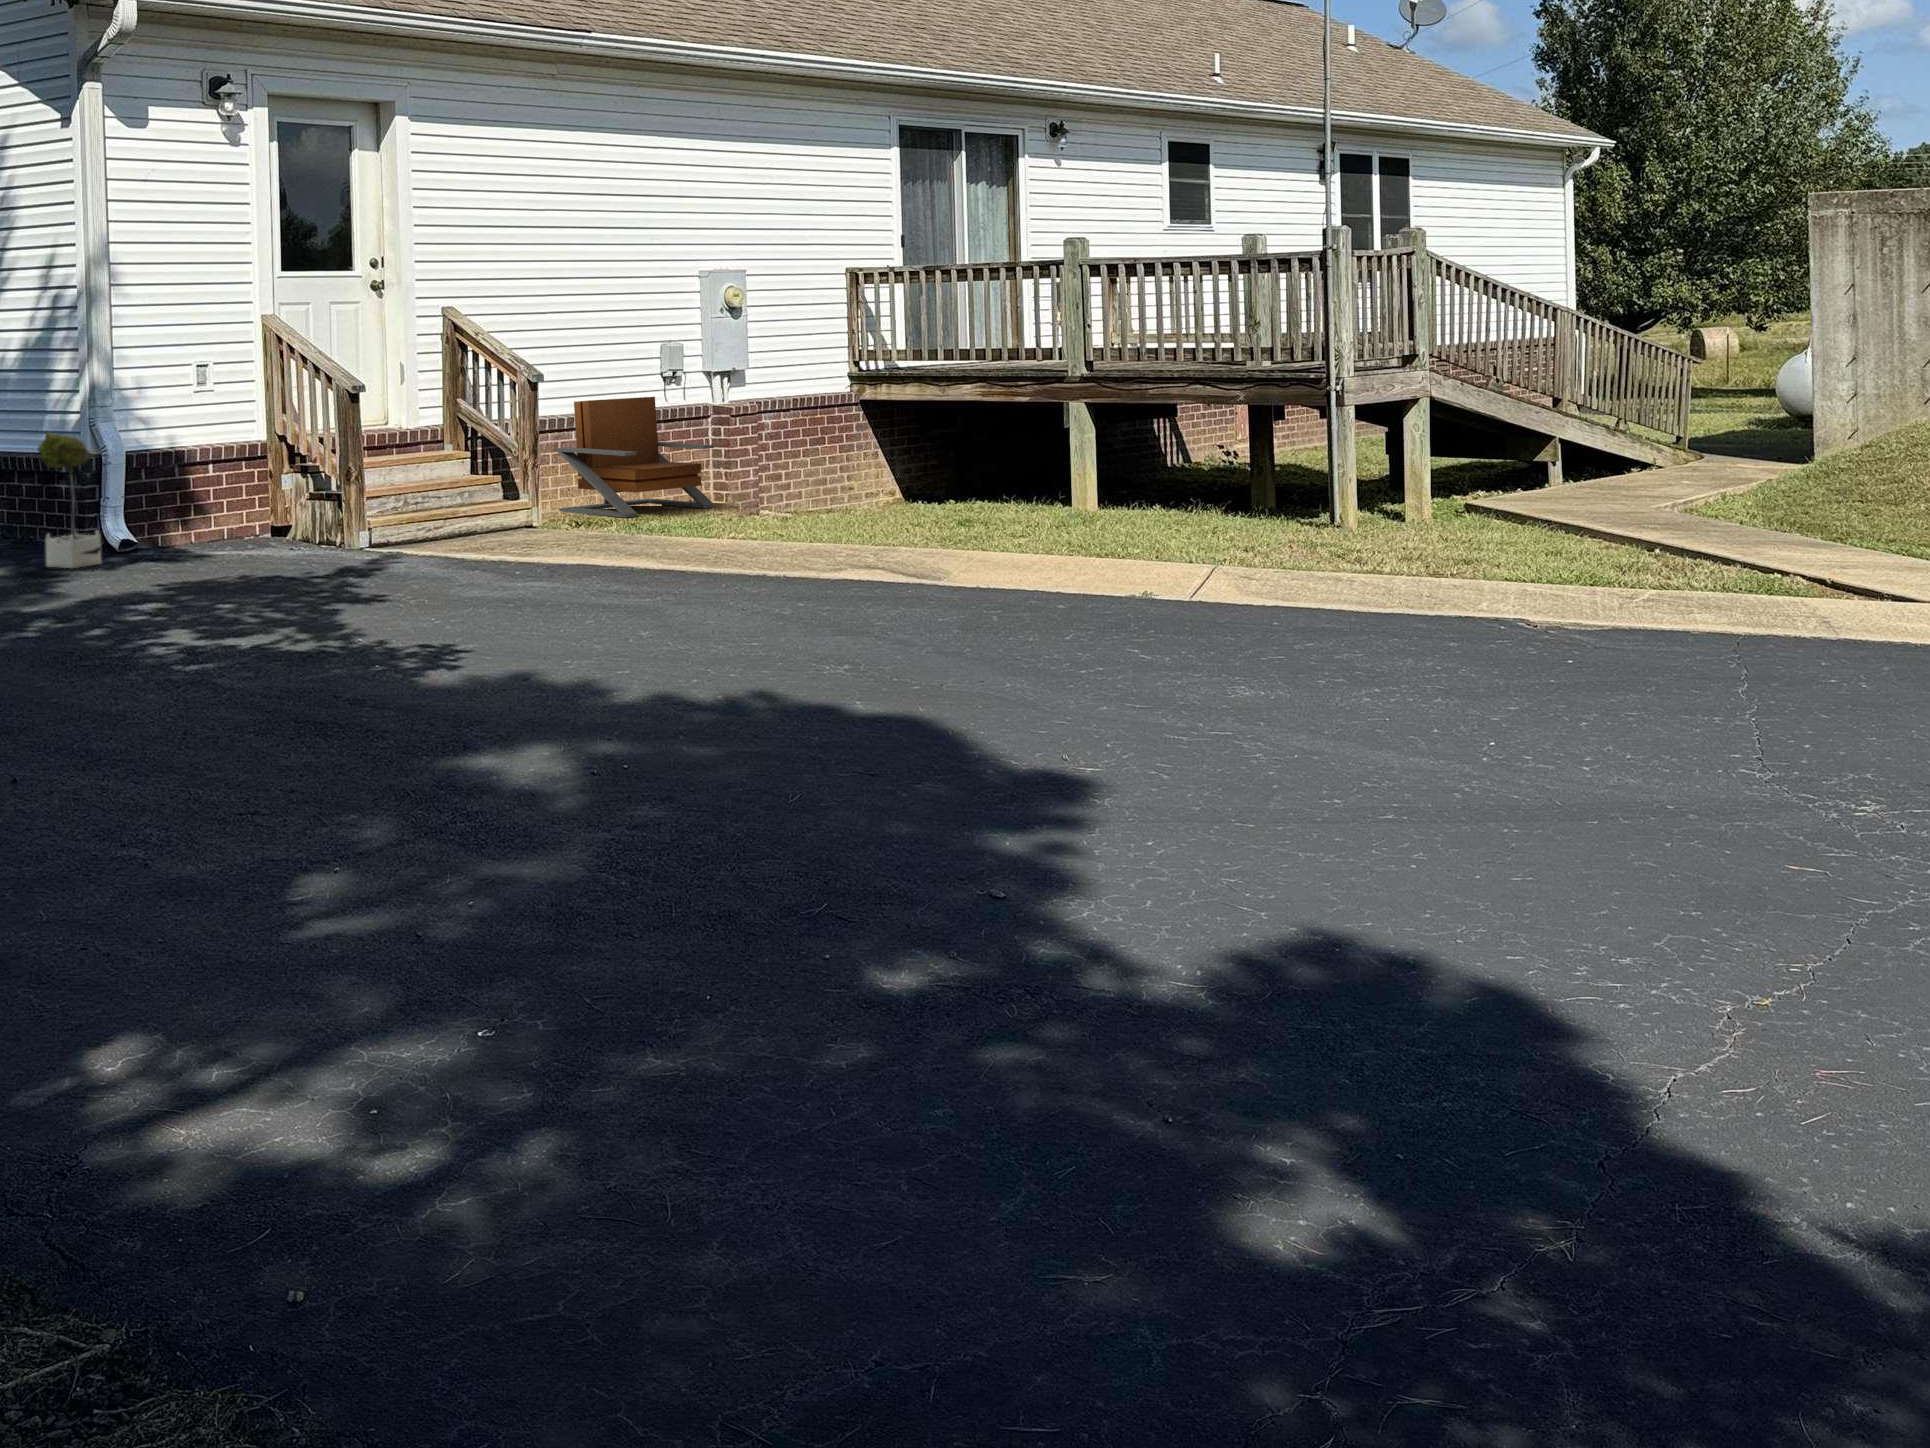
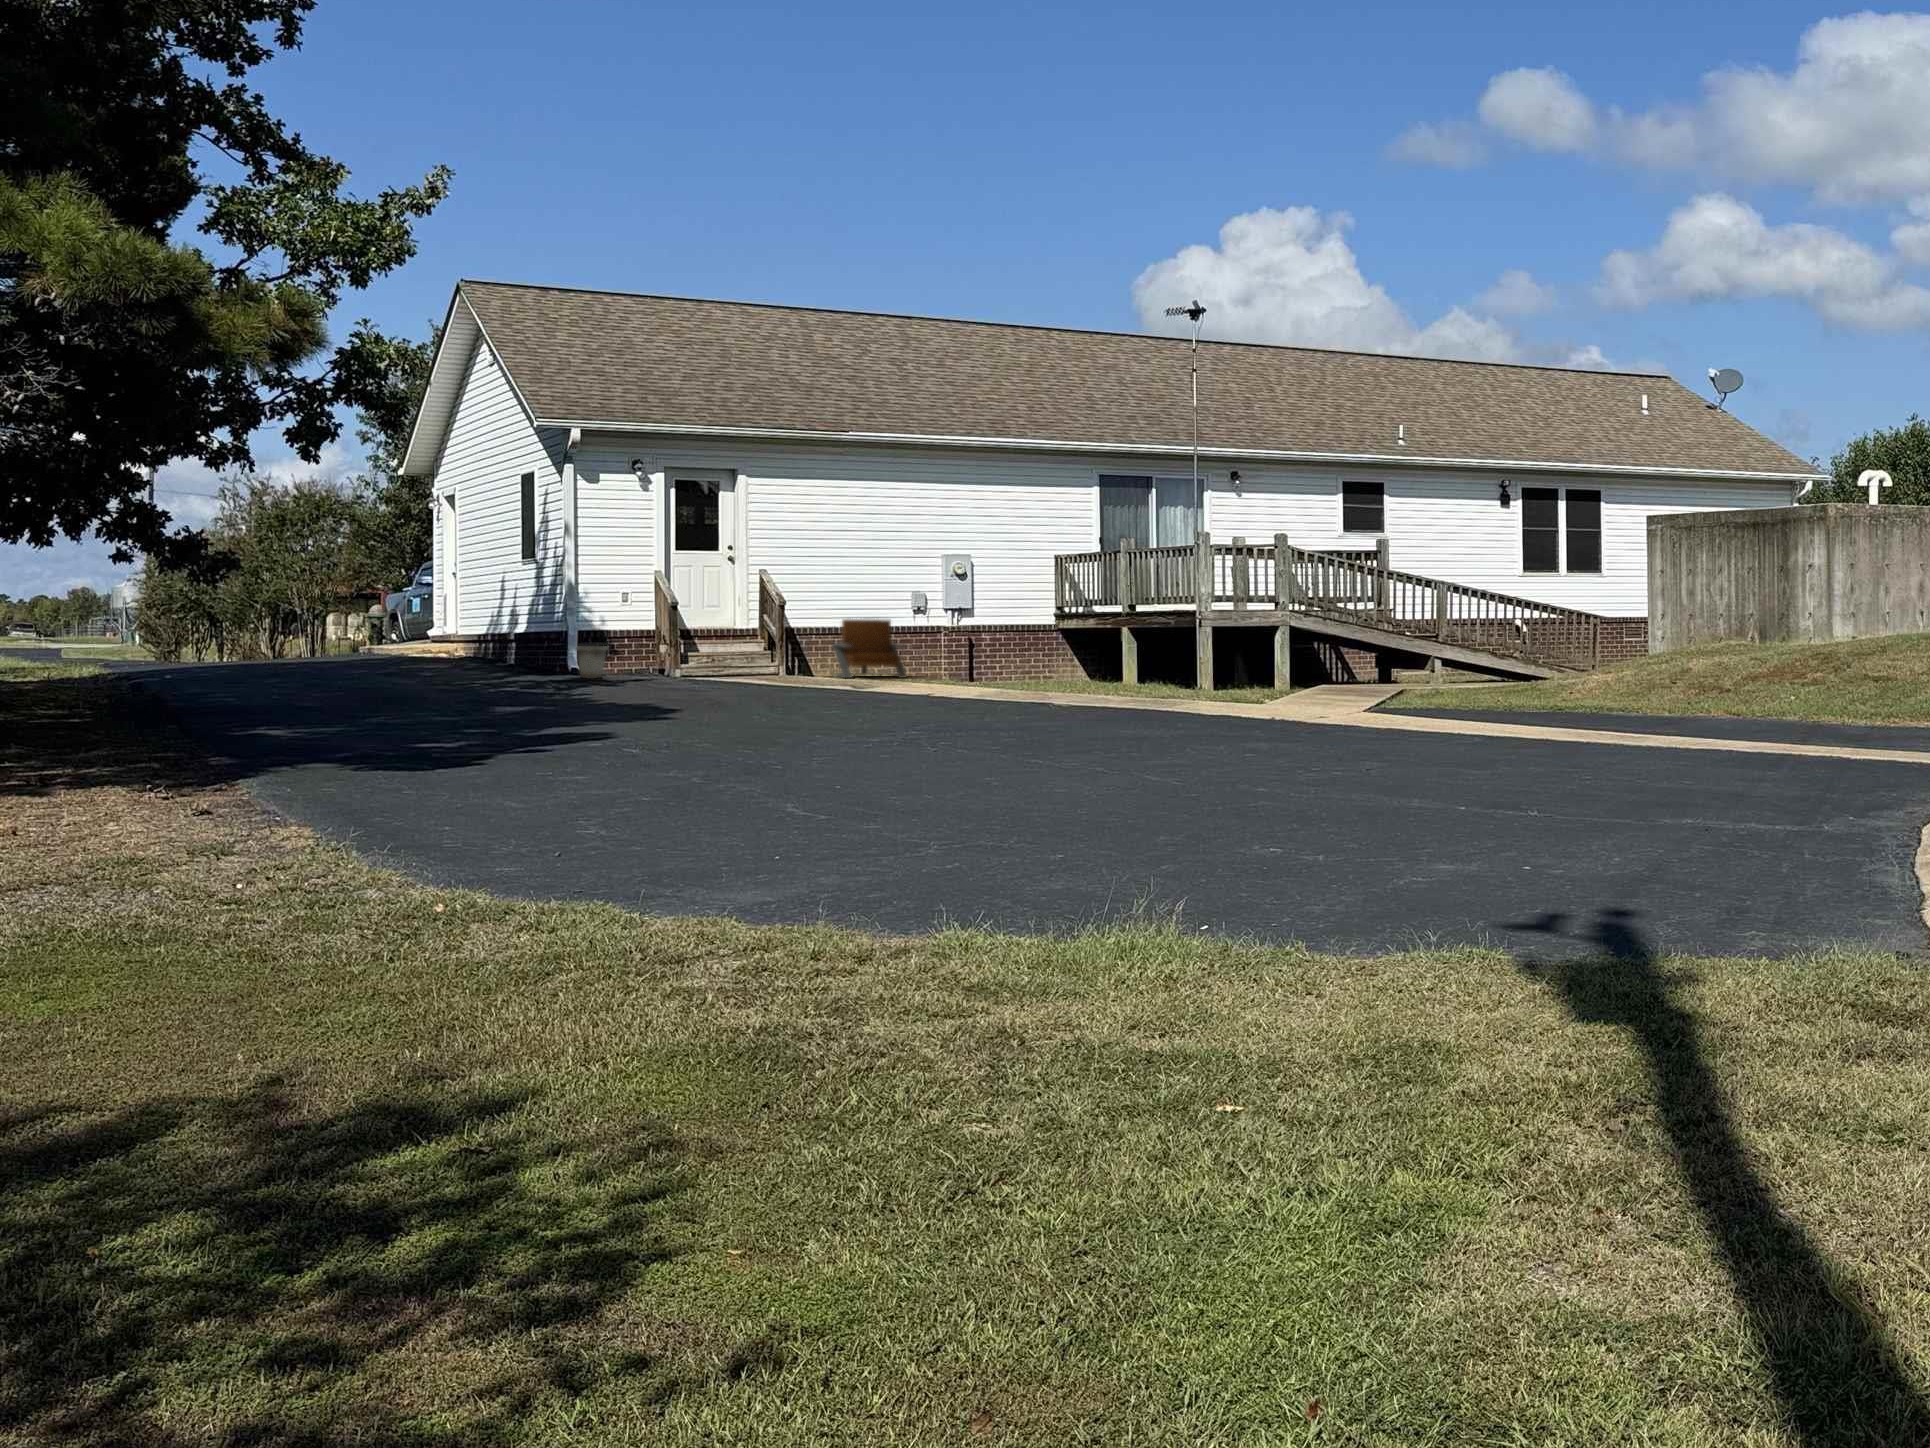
potted tree: present [38,432,102,568] -> none [536,617,563,677]
trash can: none [133,487,208,563] -> present [576,646,608,679]

